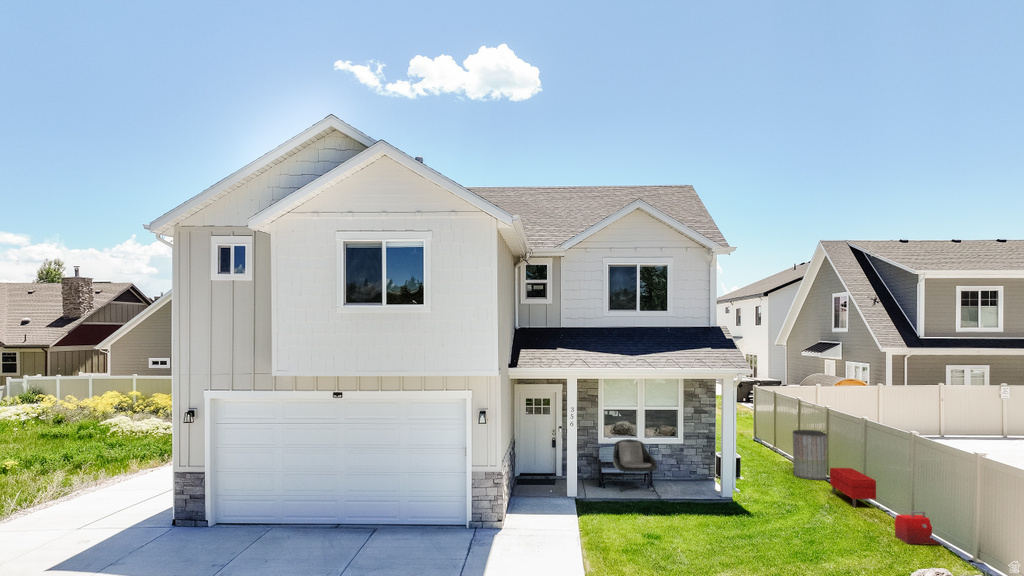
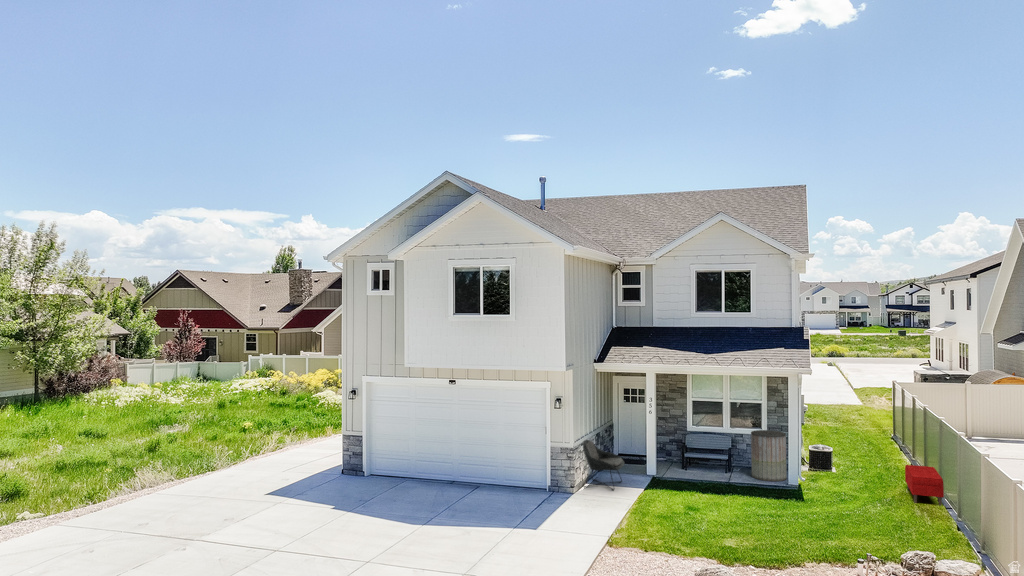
trash can: present [793,430,827,480] -> present [751,430,787,481]
lounge chair: present [613,439,657,492] -> present [582,440,624,490]
toolbox: present [895,511,943,545] -> none [926,507,969,540]

